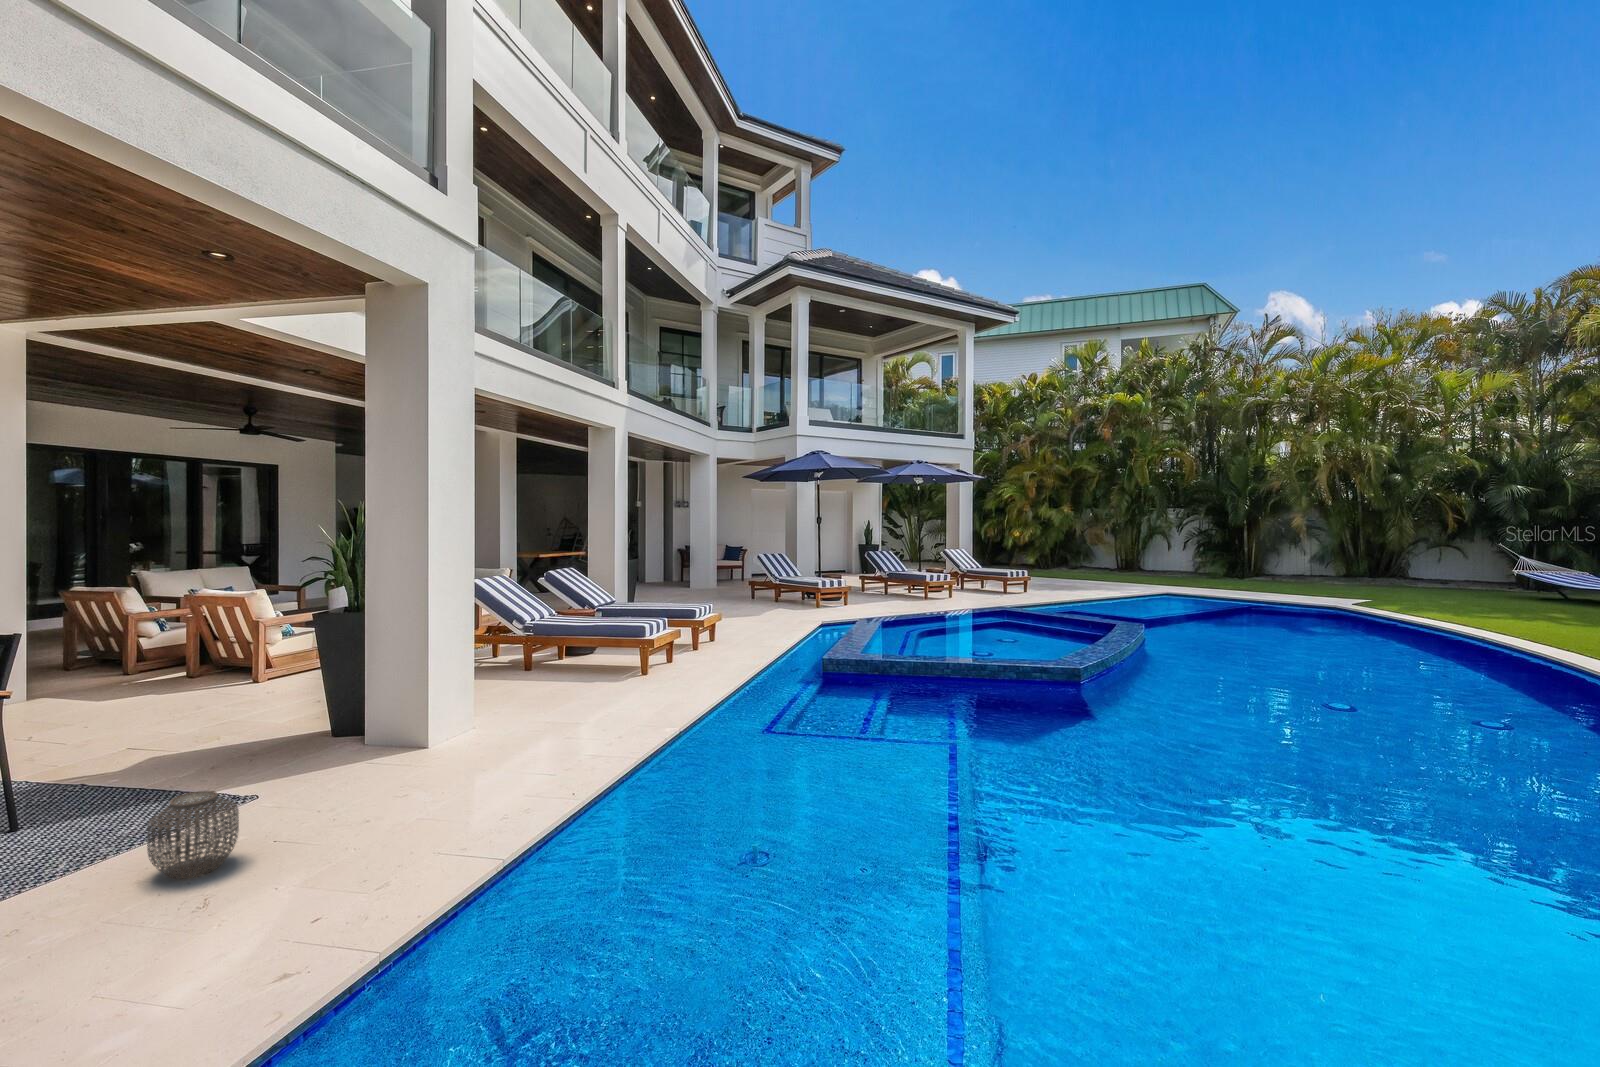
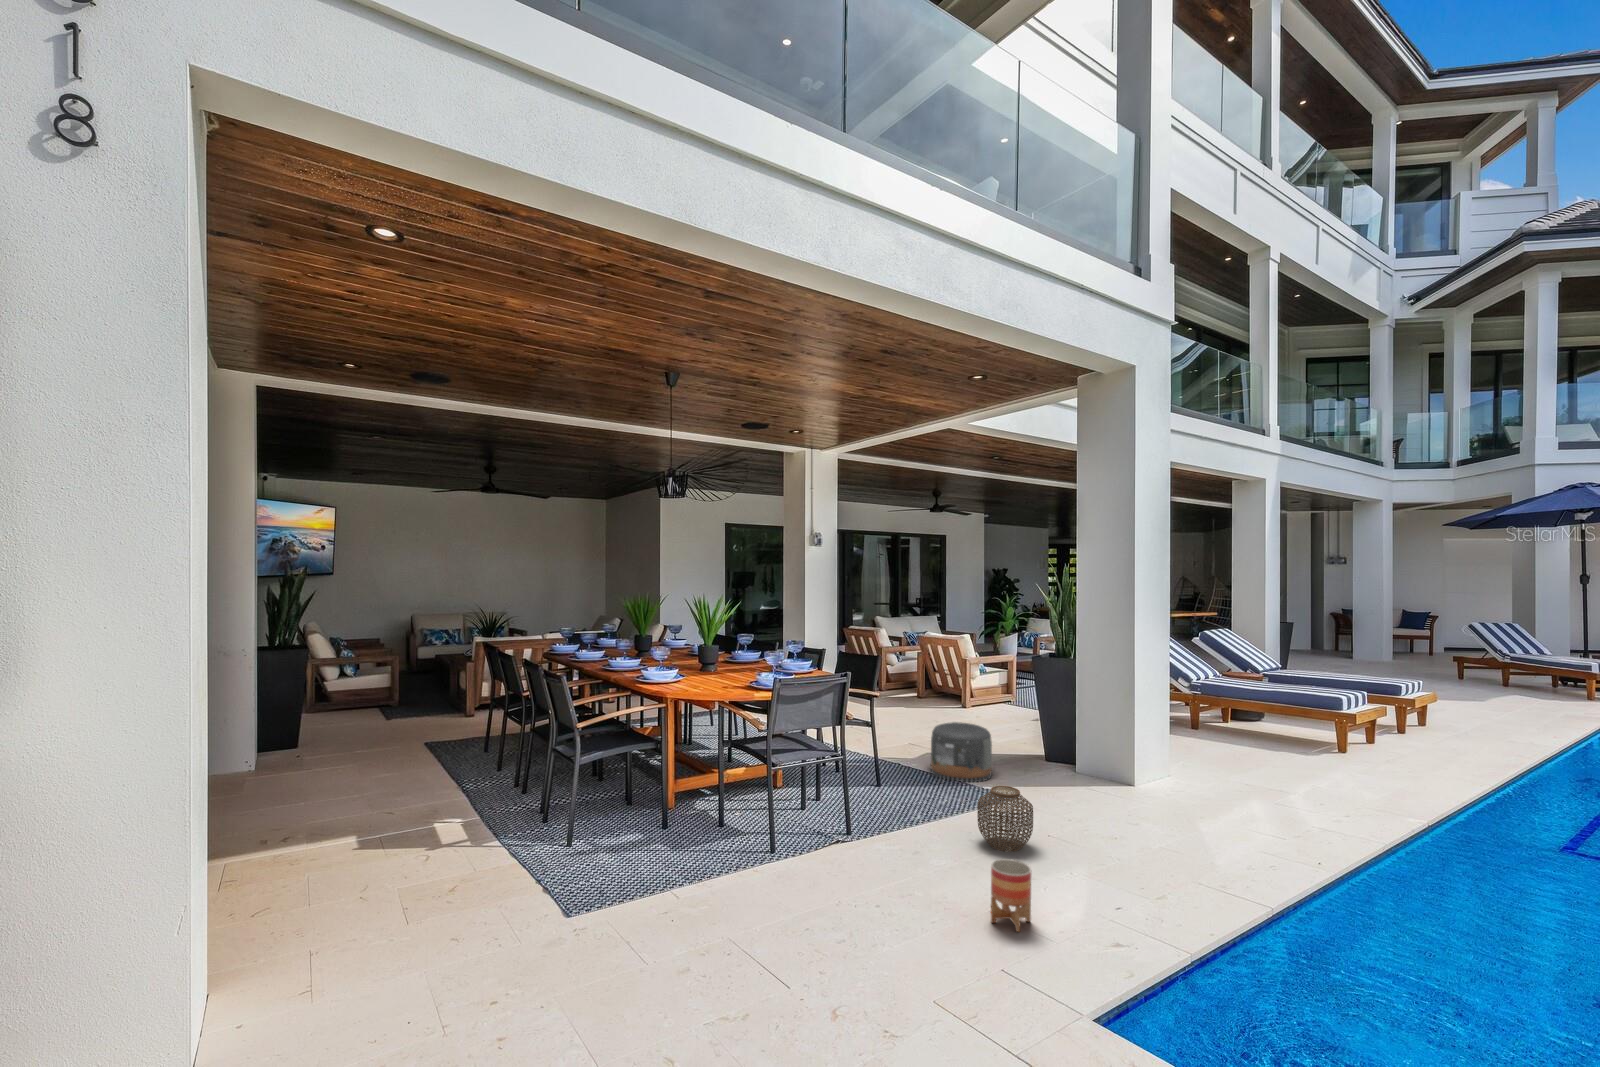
pouf: none [136,711,237,793] -> present [931,722,992,782]
planter: none [90,901,166,1003] -> present [991,859,1031,932]

